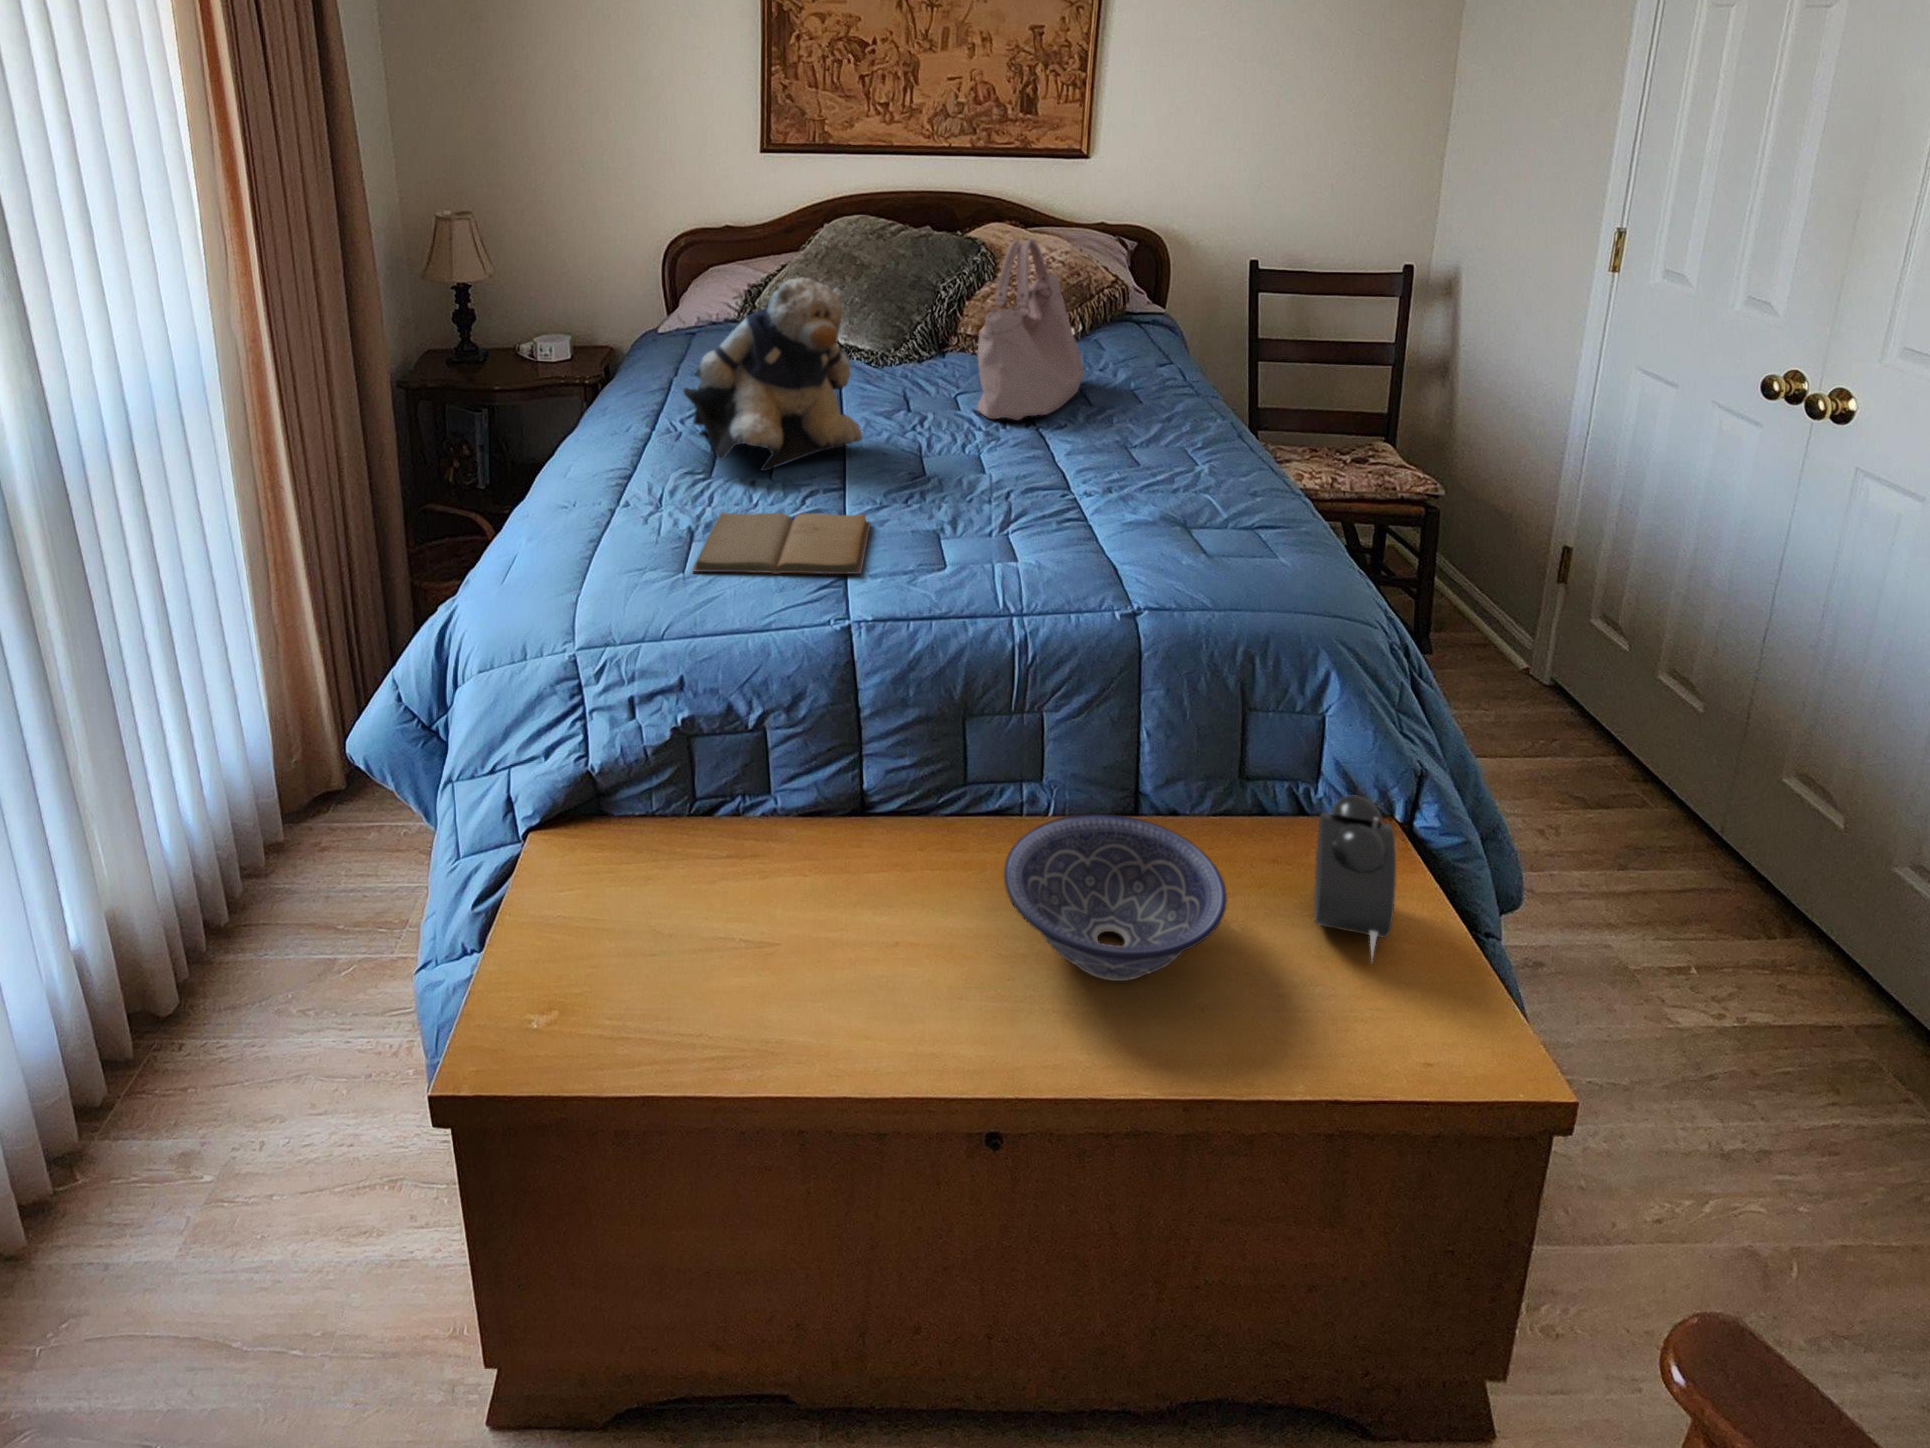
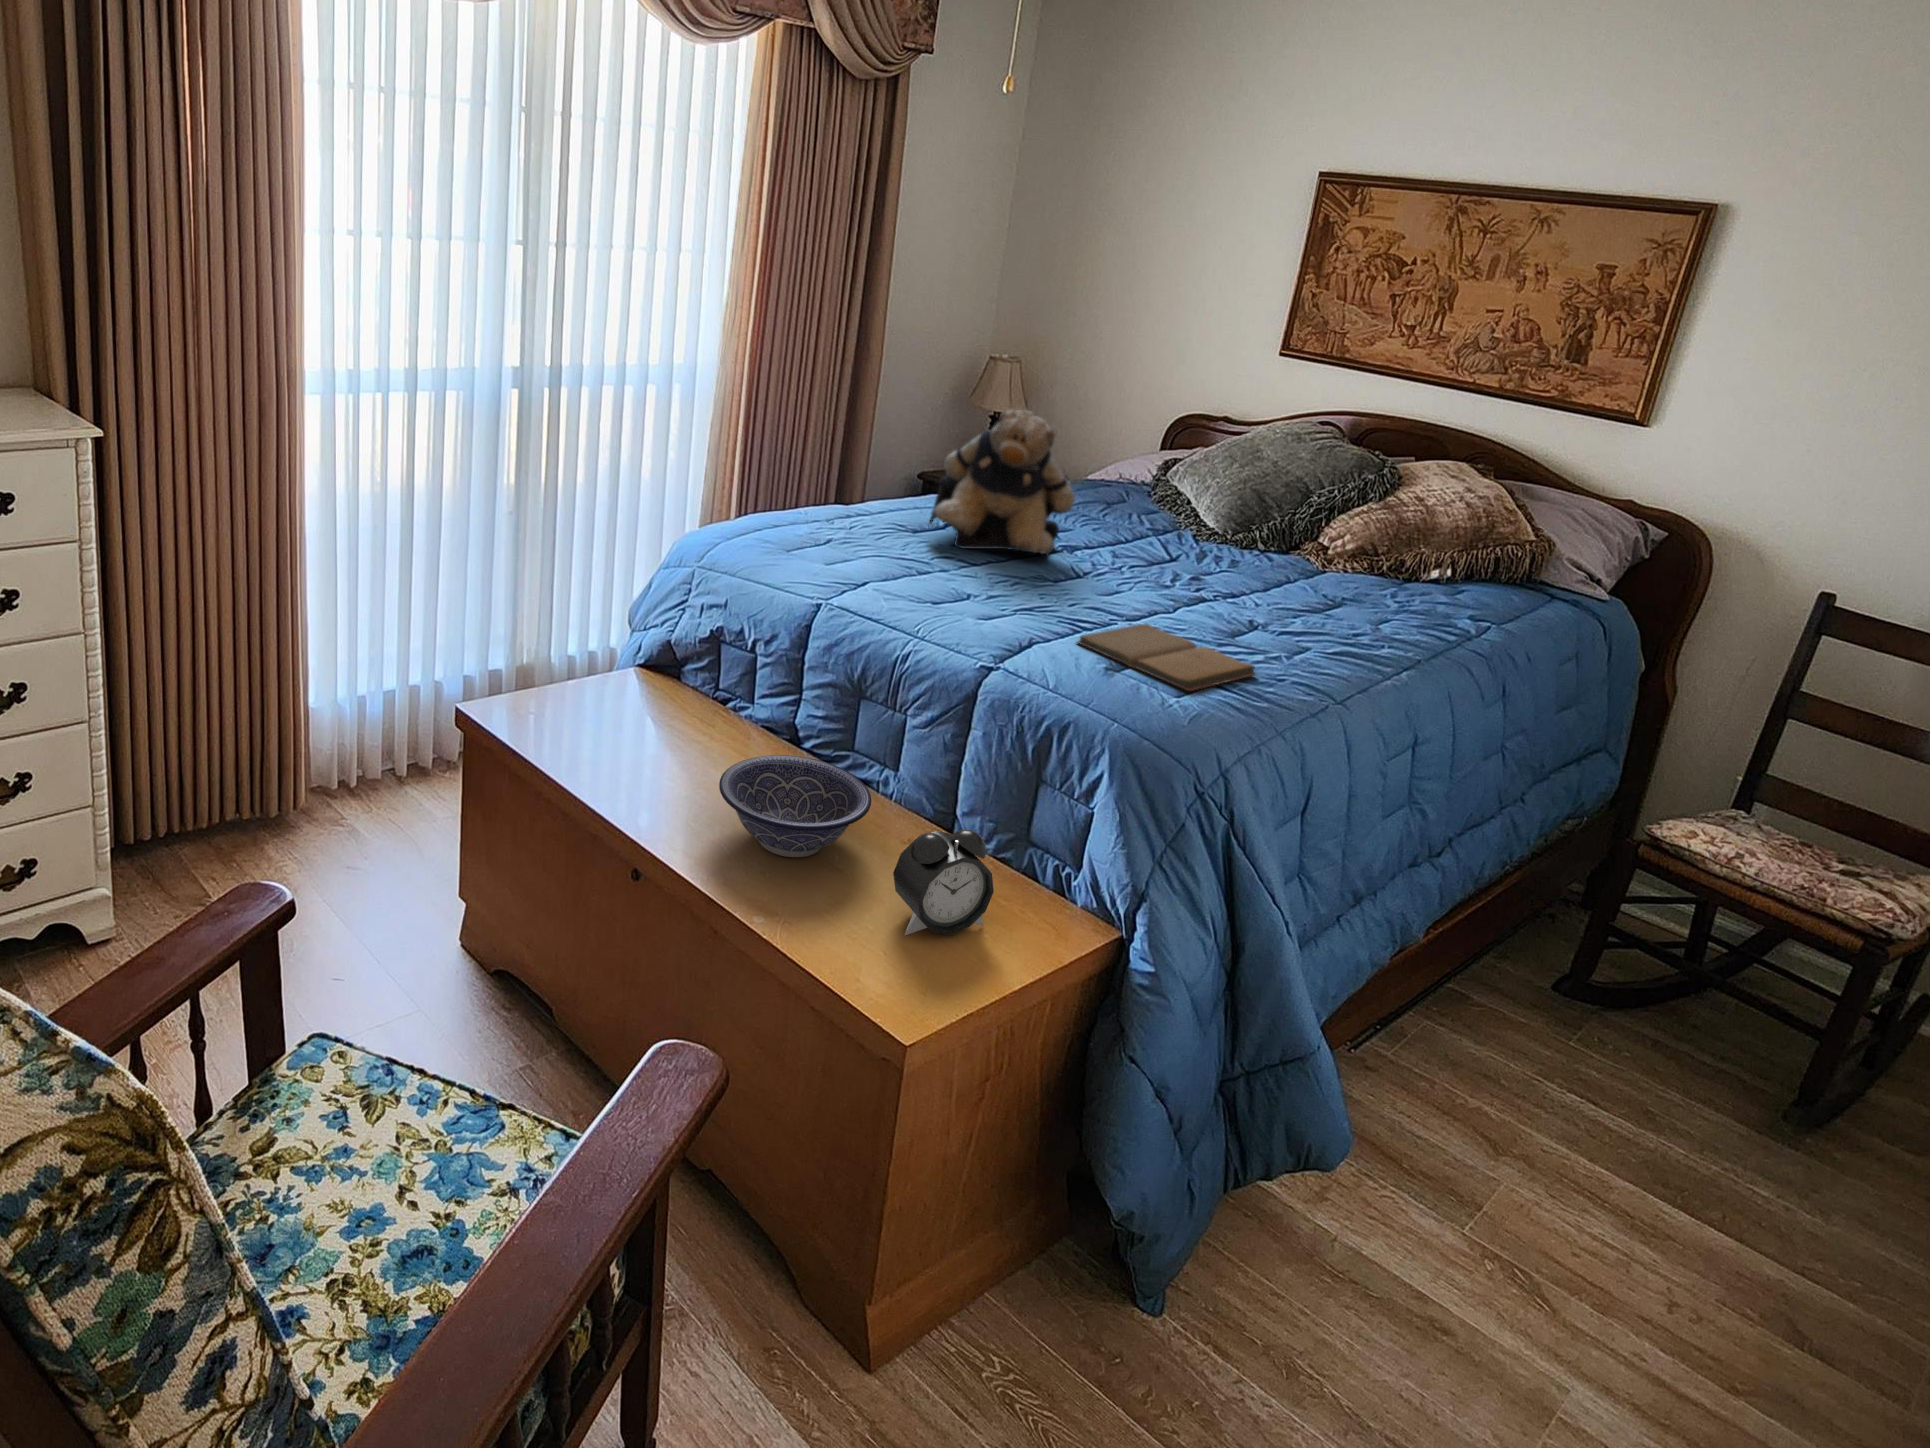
handbag: present [977,239,1084,420] -> none [1197,439,1359,605]
book: present [692,512,871,574] -> present [1077,624,1256,691]

